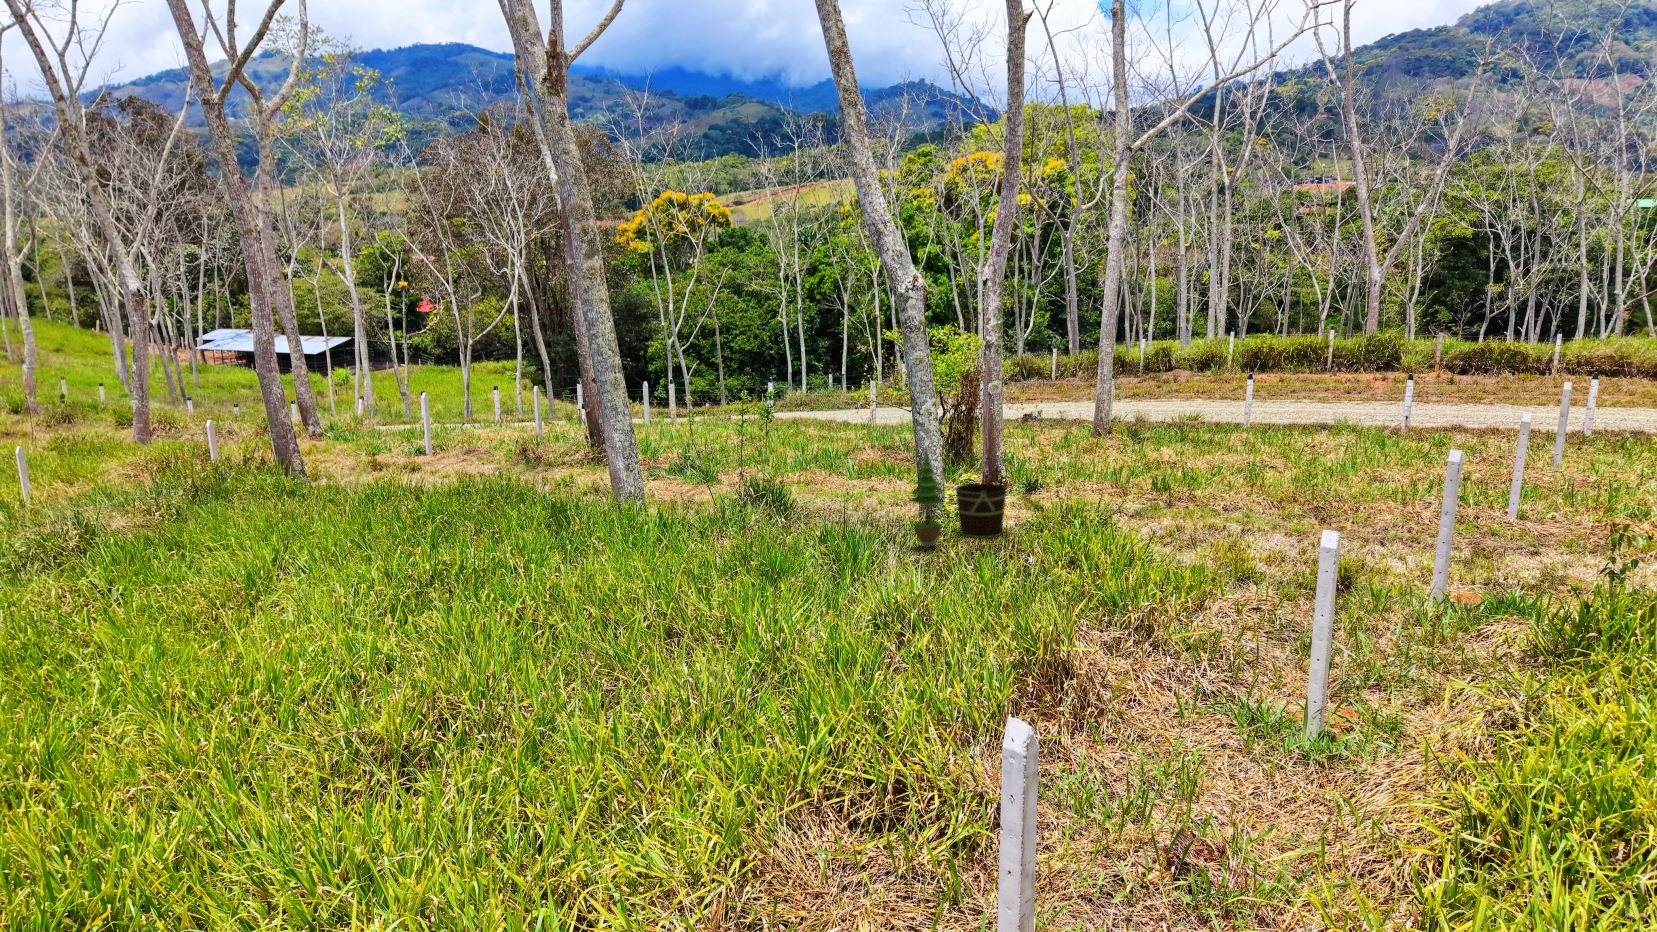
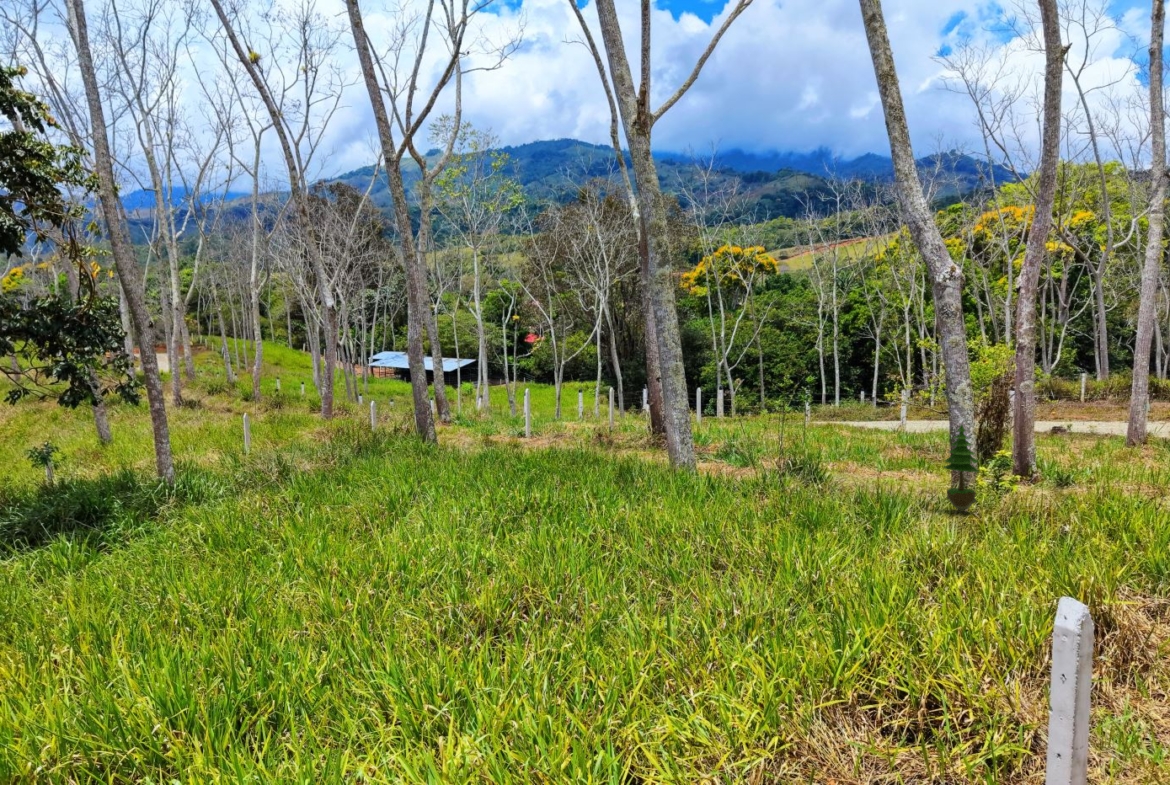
bucket: present [955,483,1006,538] -> none [988,458,1046,511]

